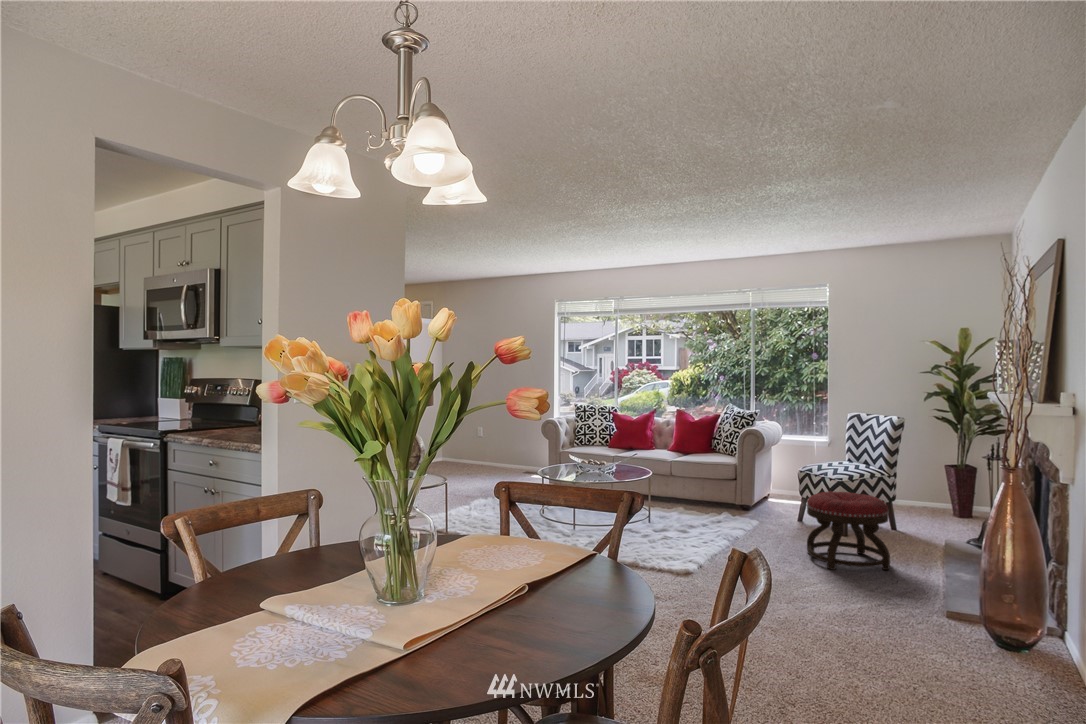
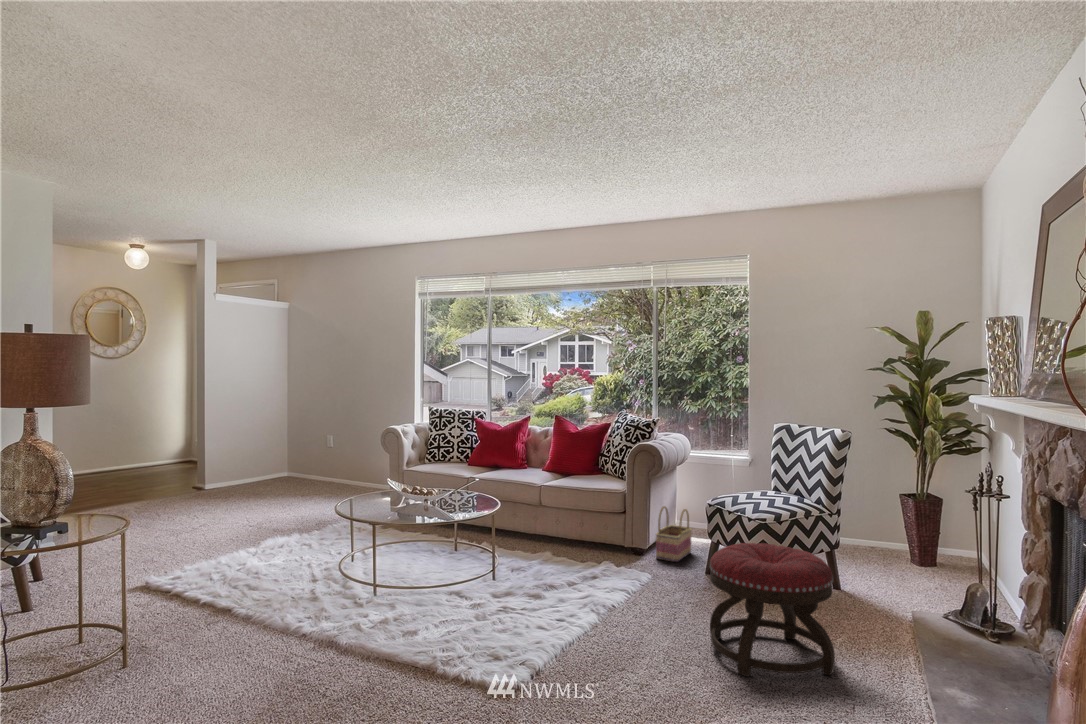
basket: none [759,475,786,514] -> present [656,506,692,562]

